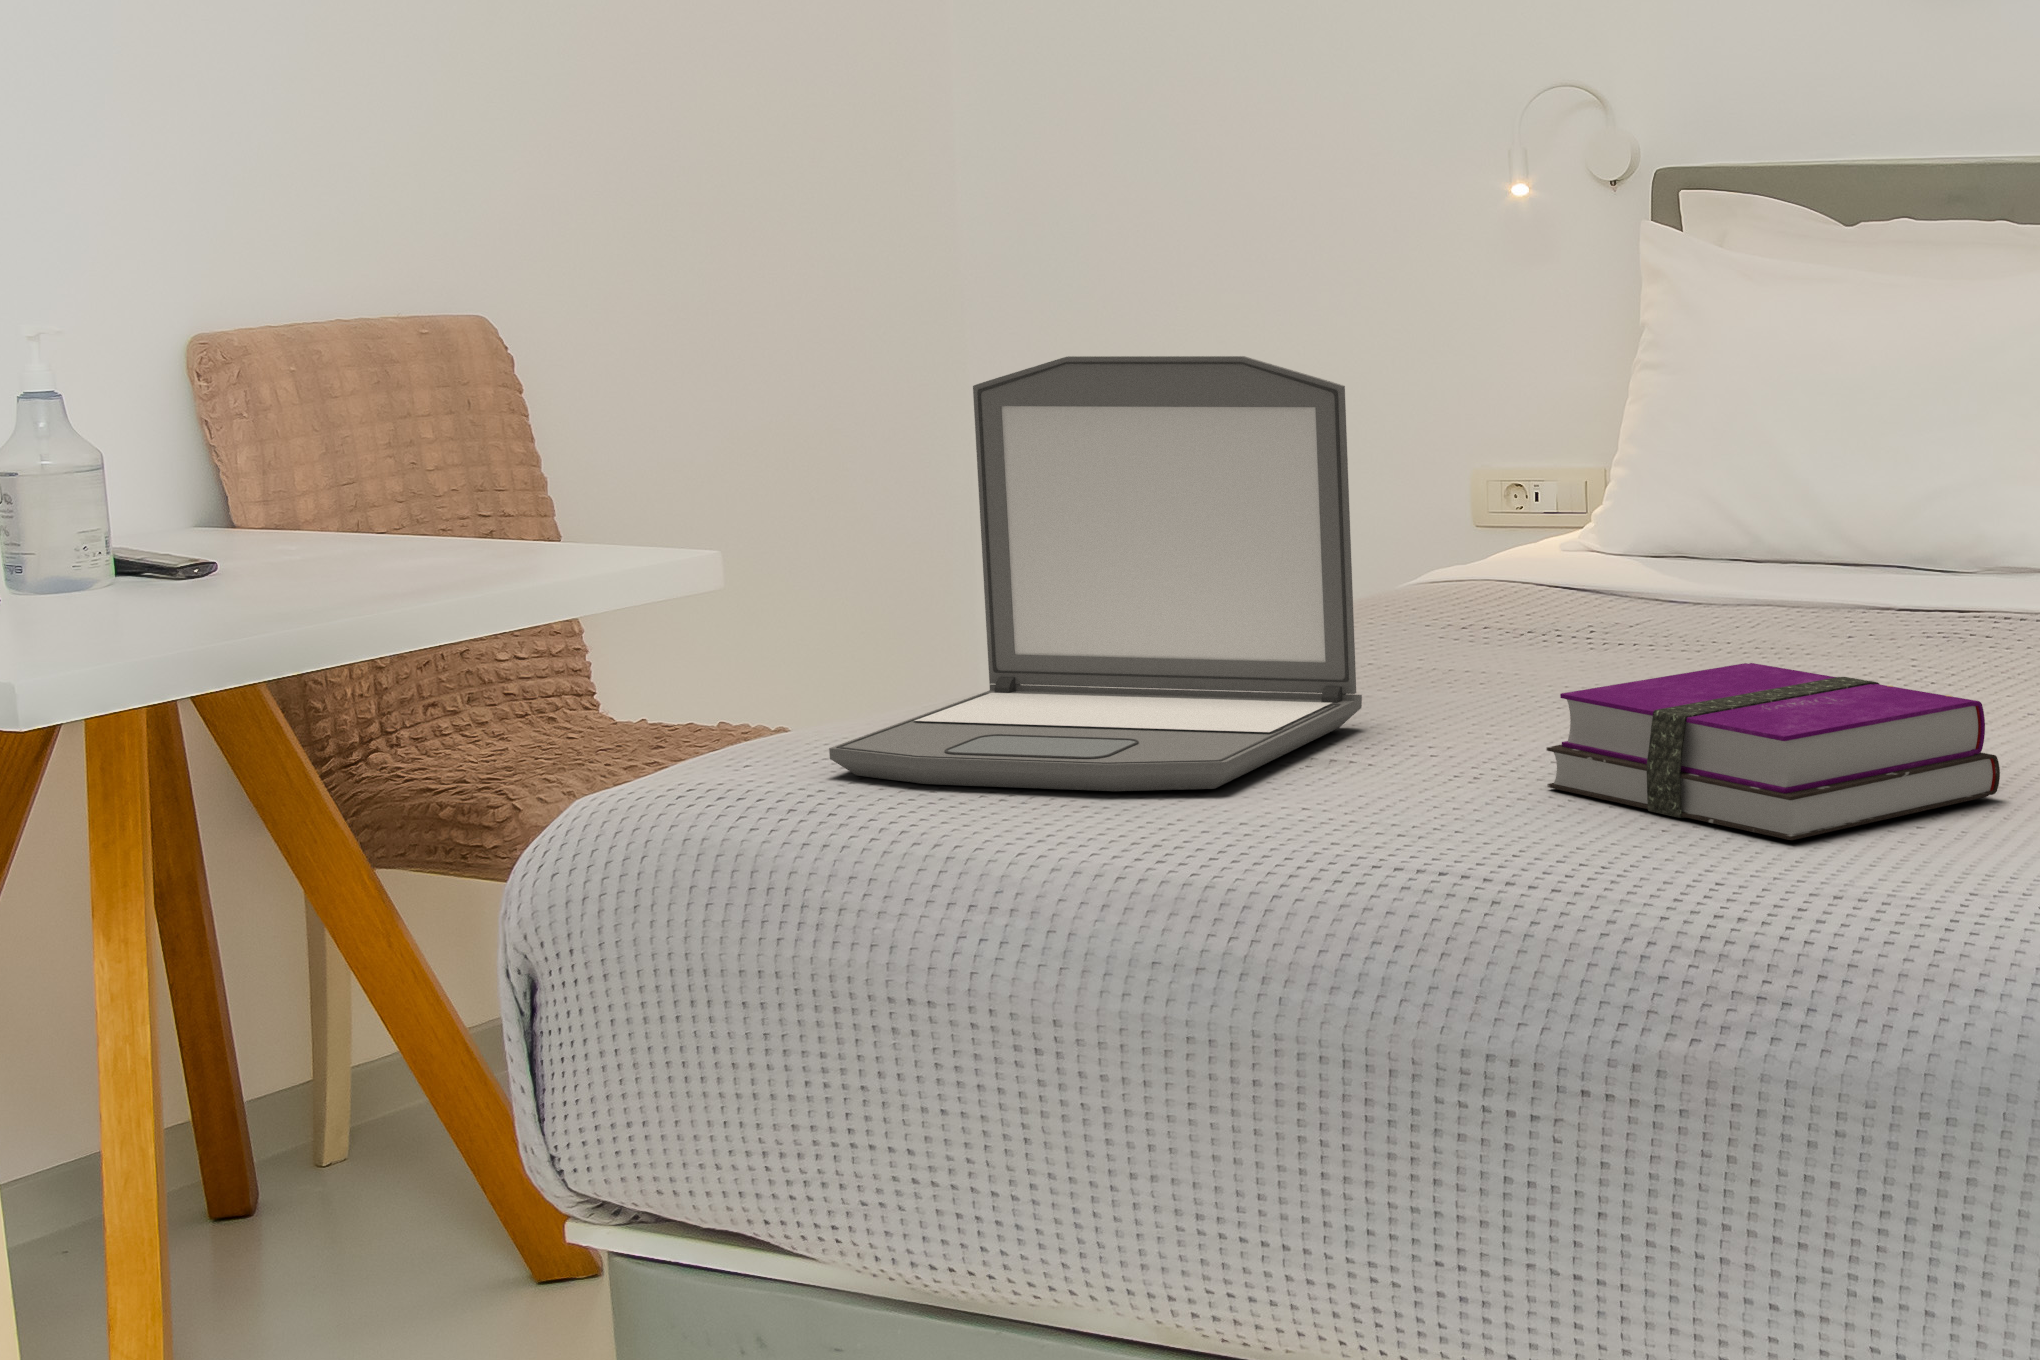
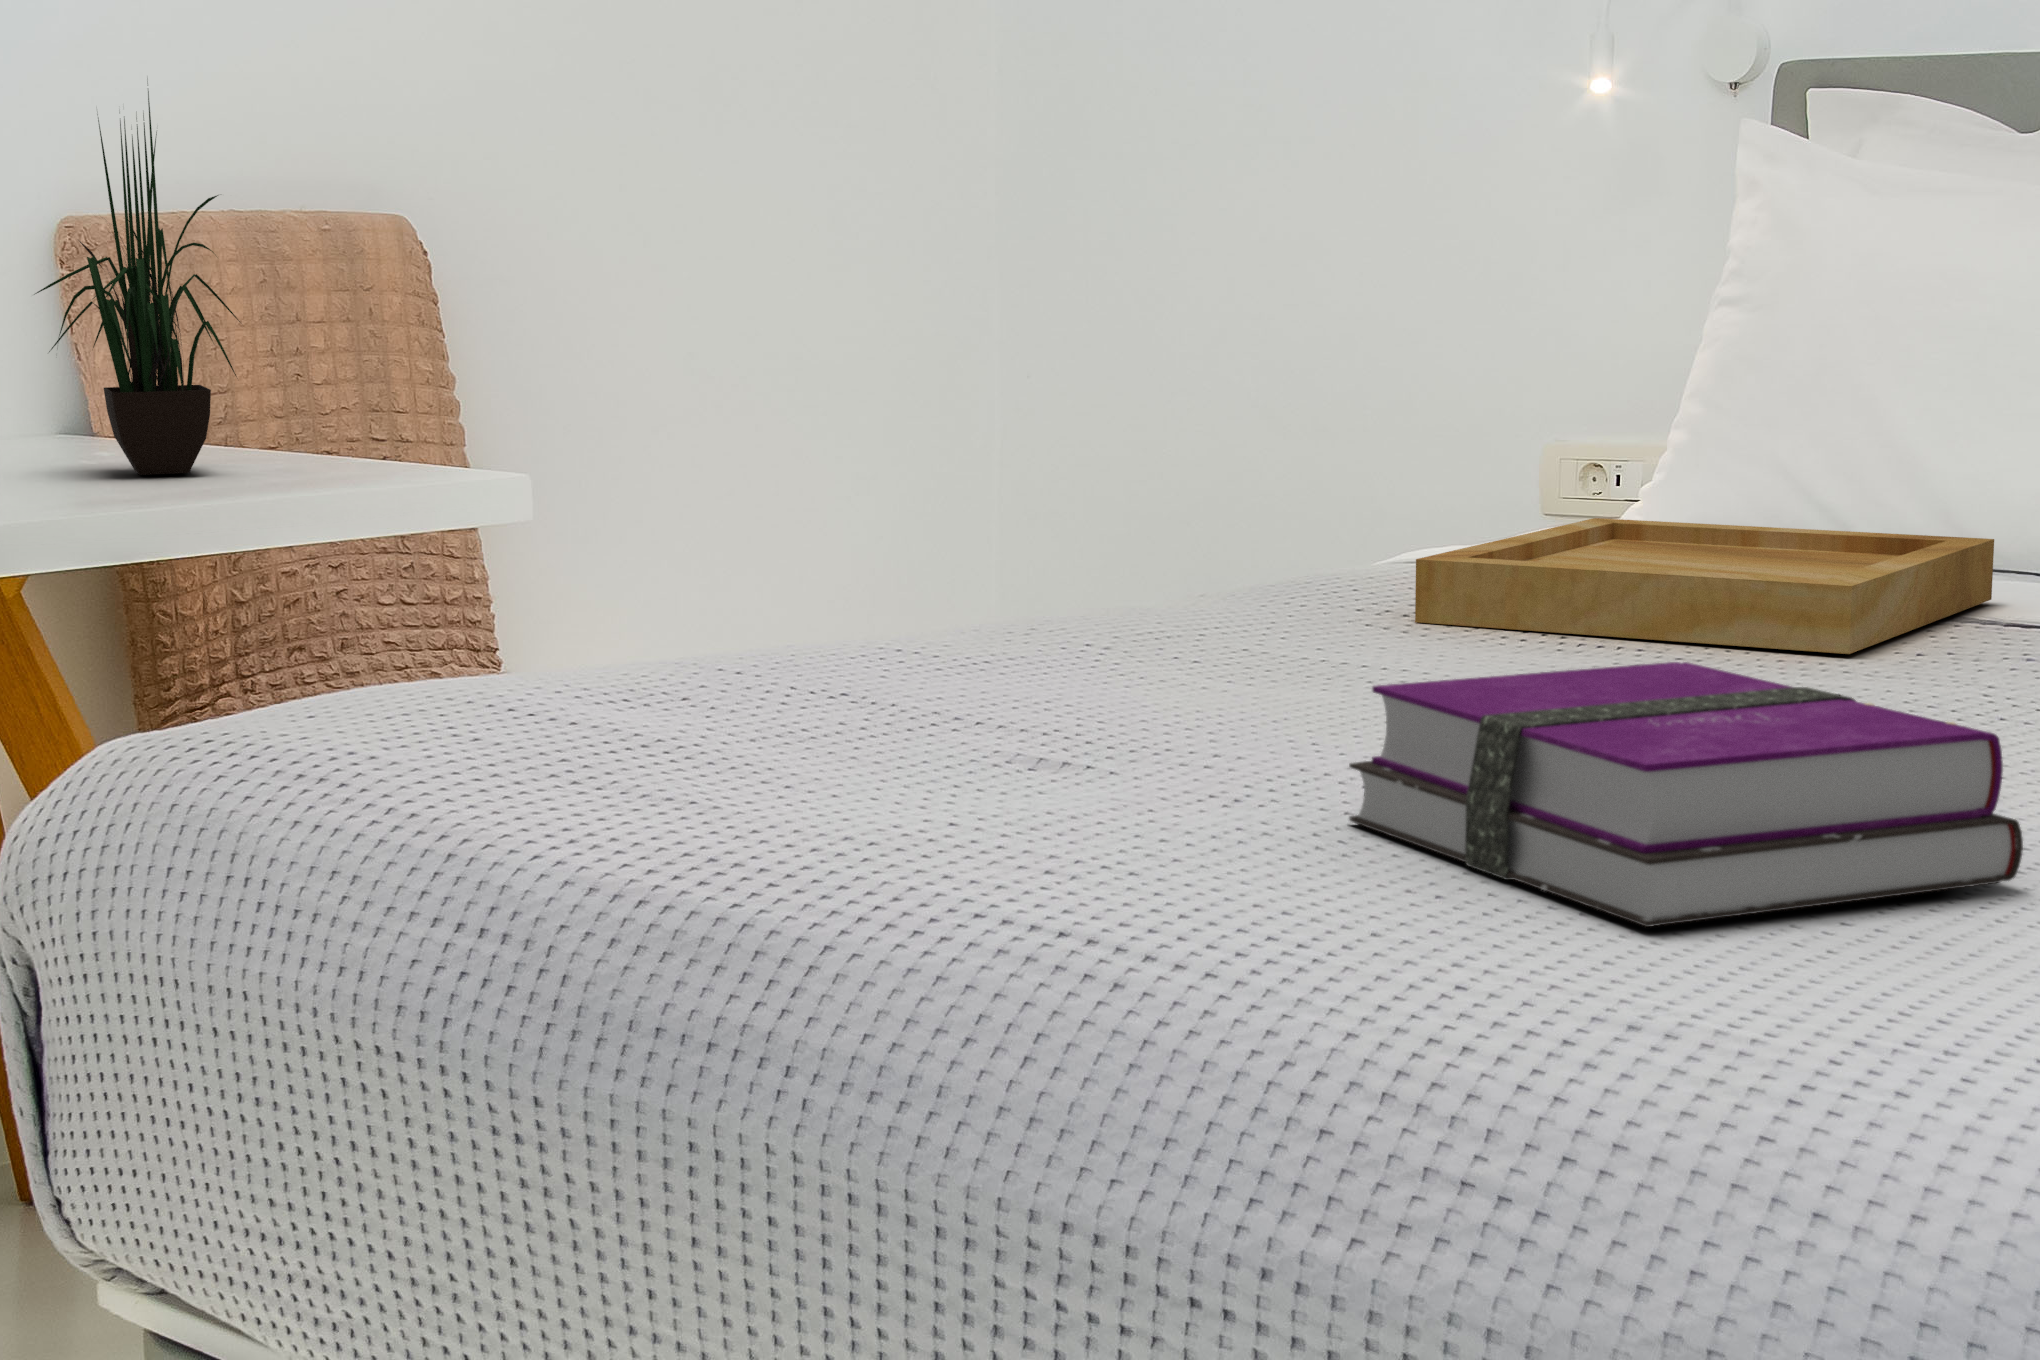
potted plant: none [261,220,445,568] -> present [35,91,240,475]
laptop: present [829,356,1362,791] -> none [448,209,1172,790]
tray: none [1467,543,1874,642] -> present [1415,518,1994,654]

